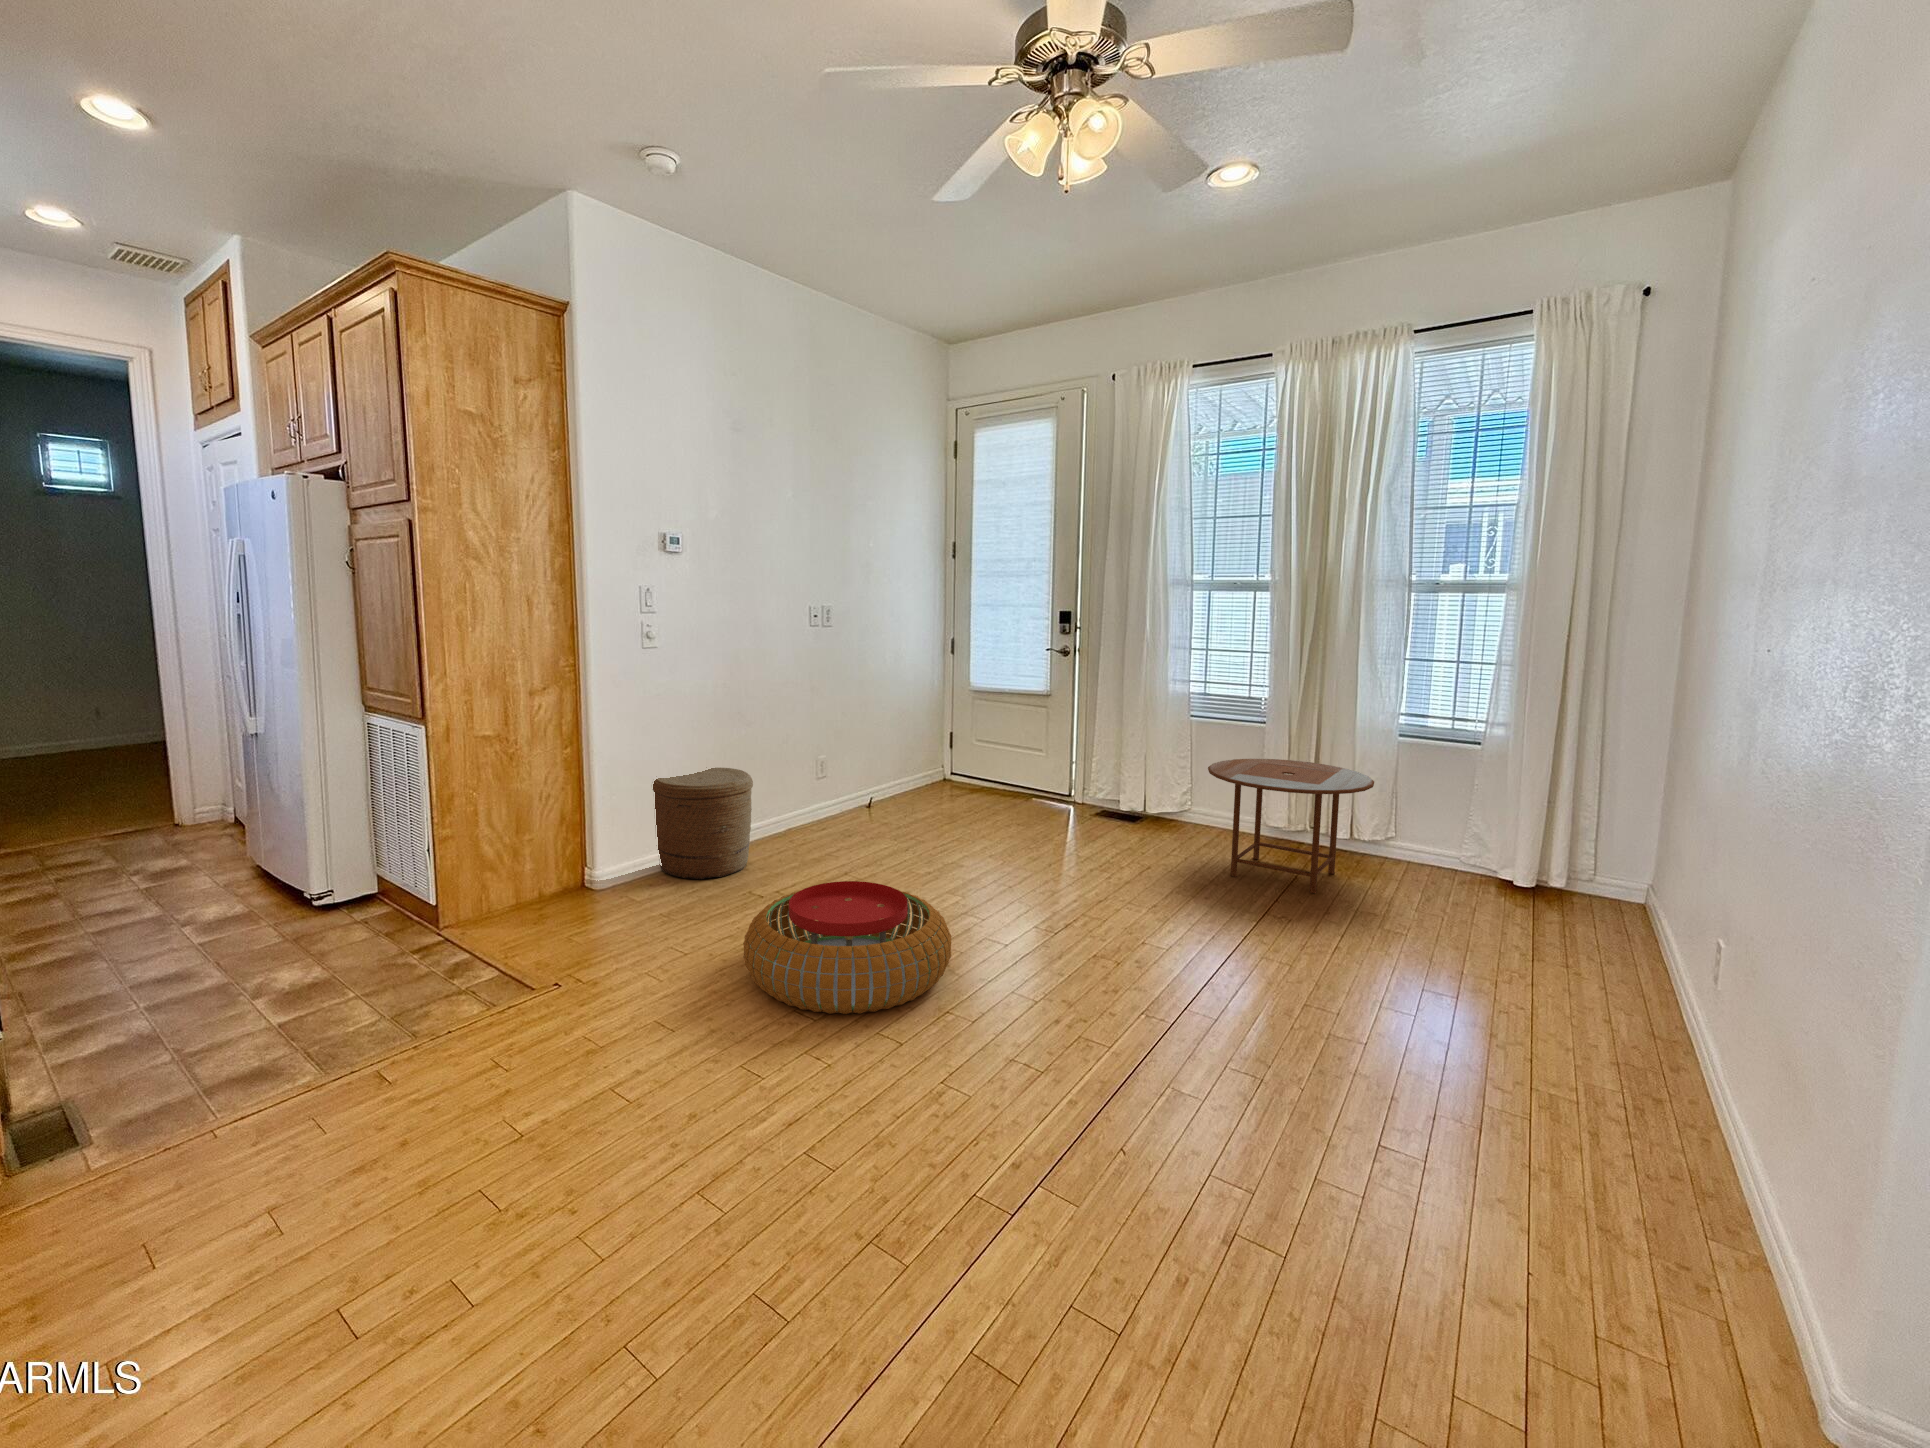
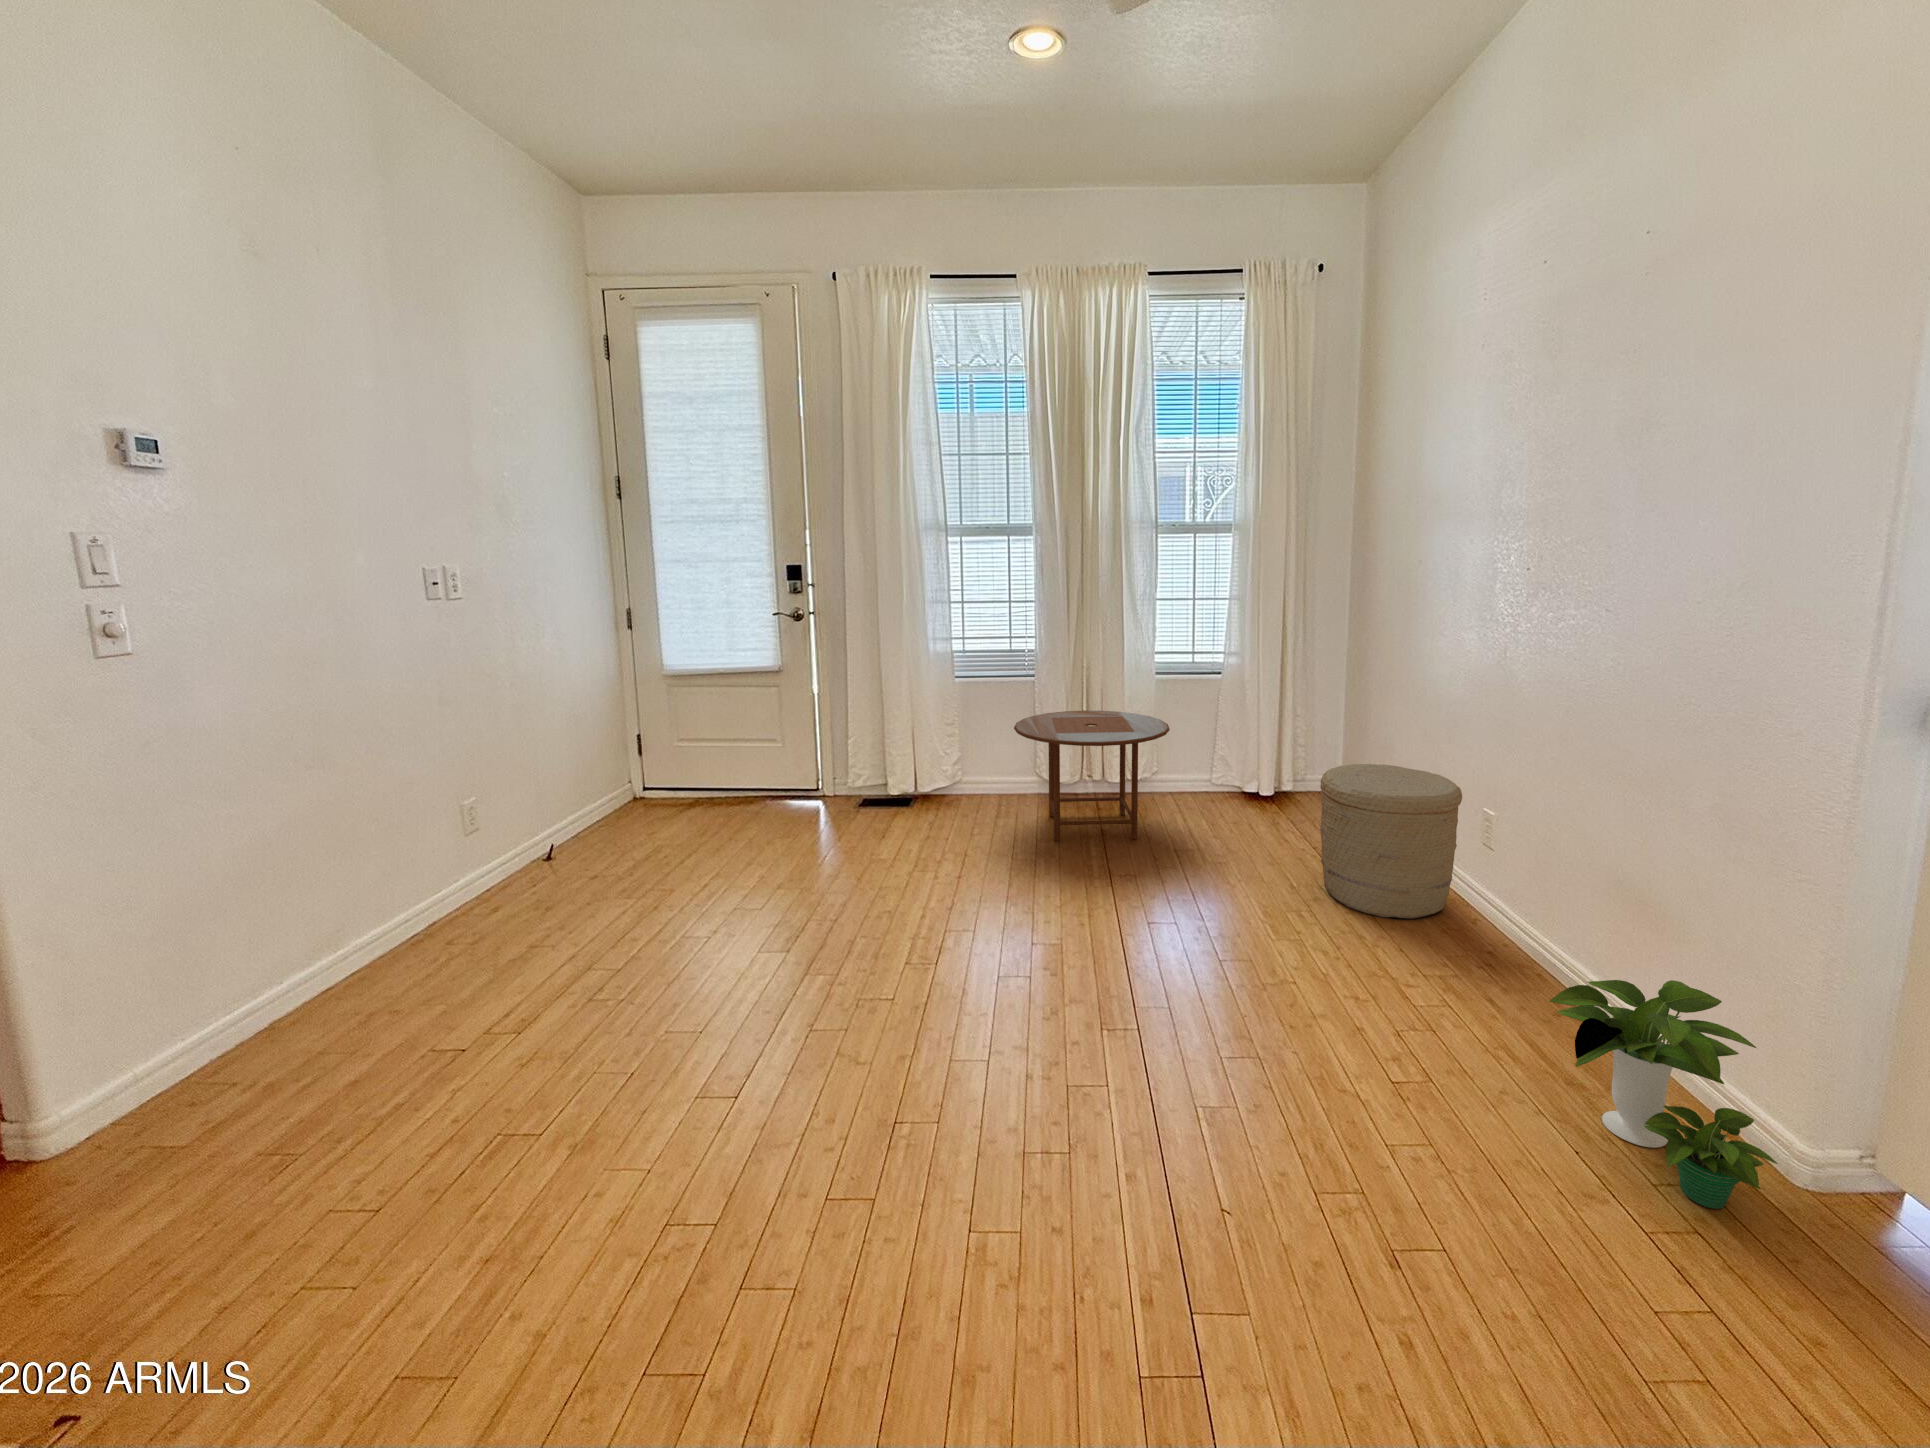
woven basket: present [653,767,753,879] -> present [1320,764,1462,919]
pouf: present [743,881,951,1014] -> none [595,995,961,1296]
potted plant: none [1385,1044,1581,1259] -> present [1549,980,1777,1209]

